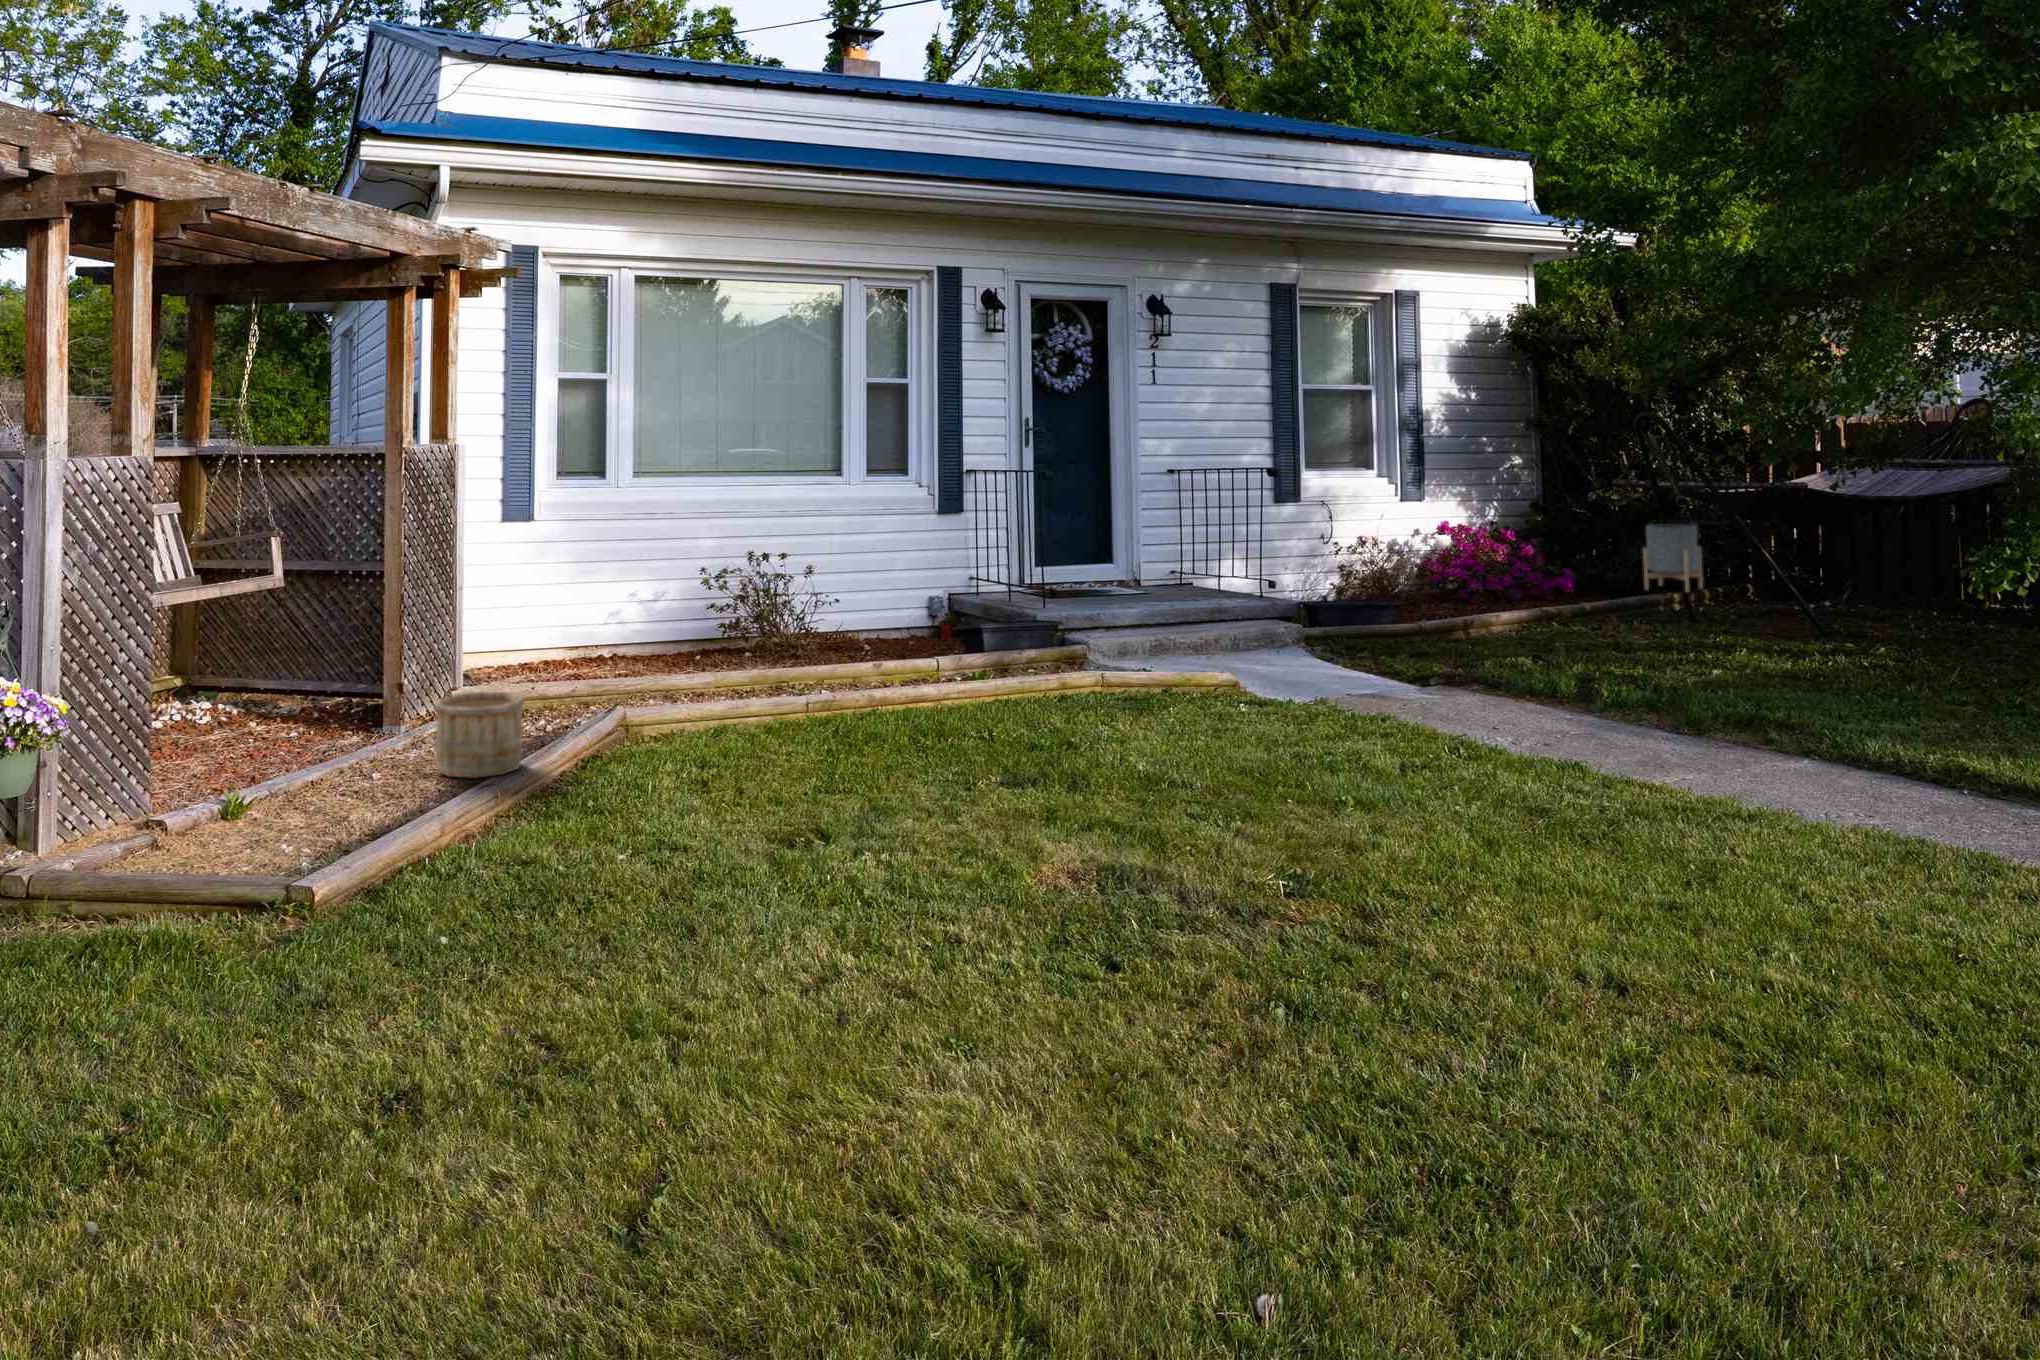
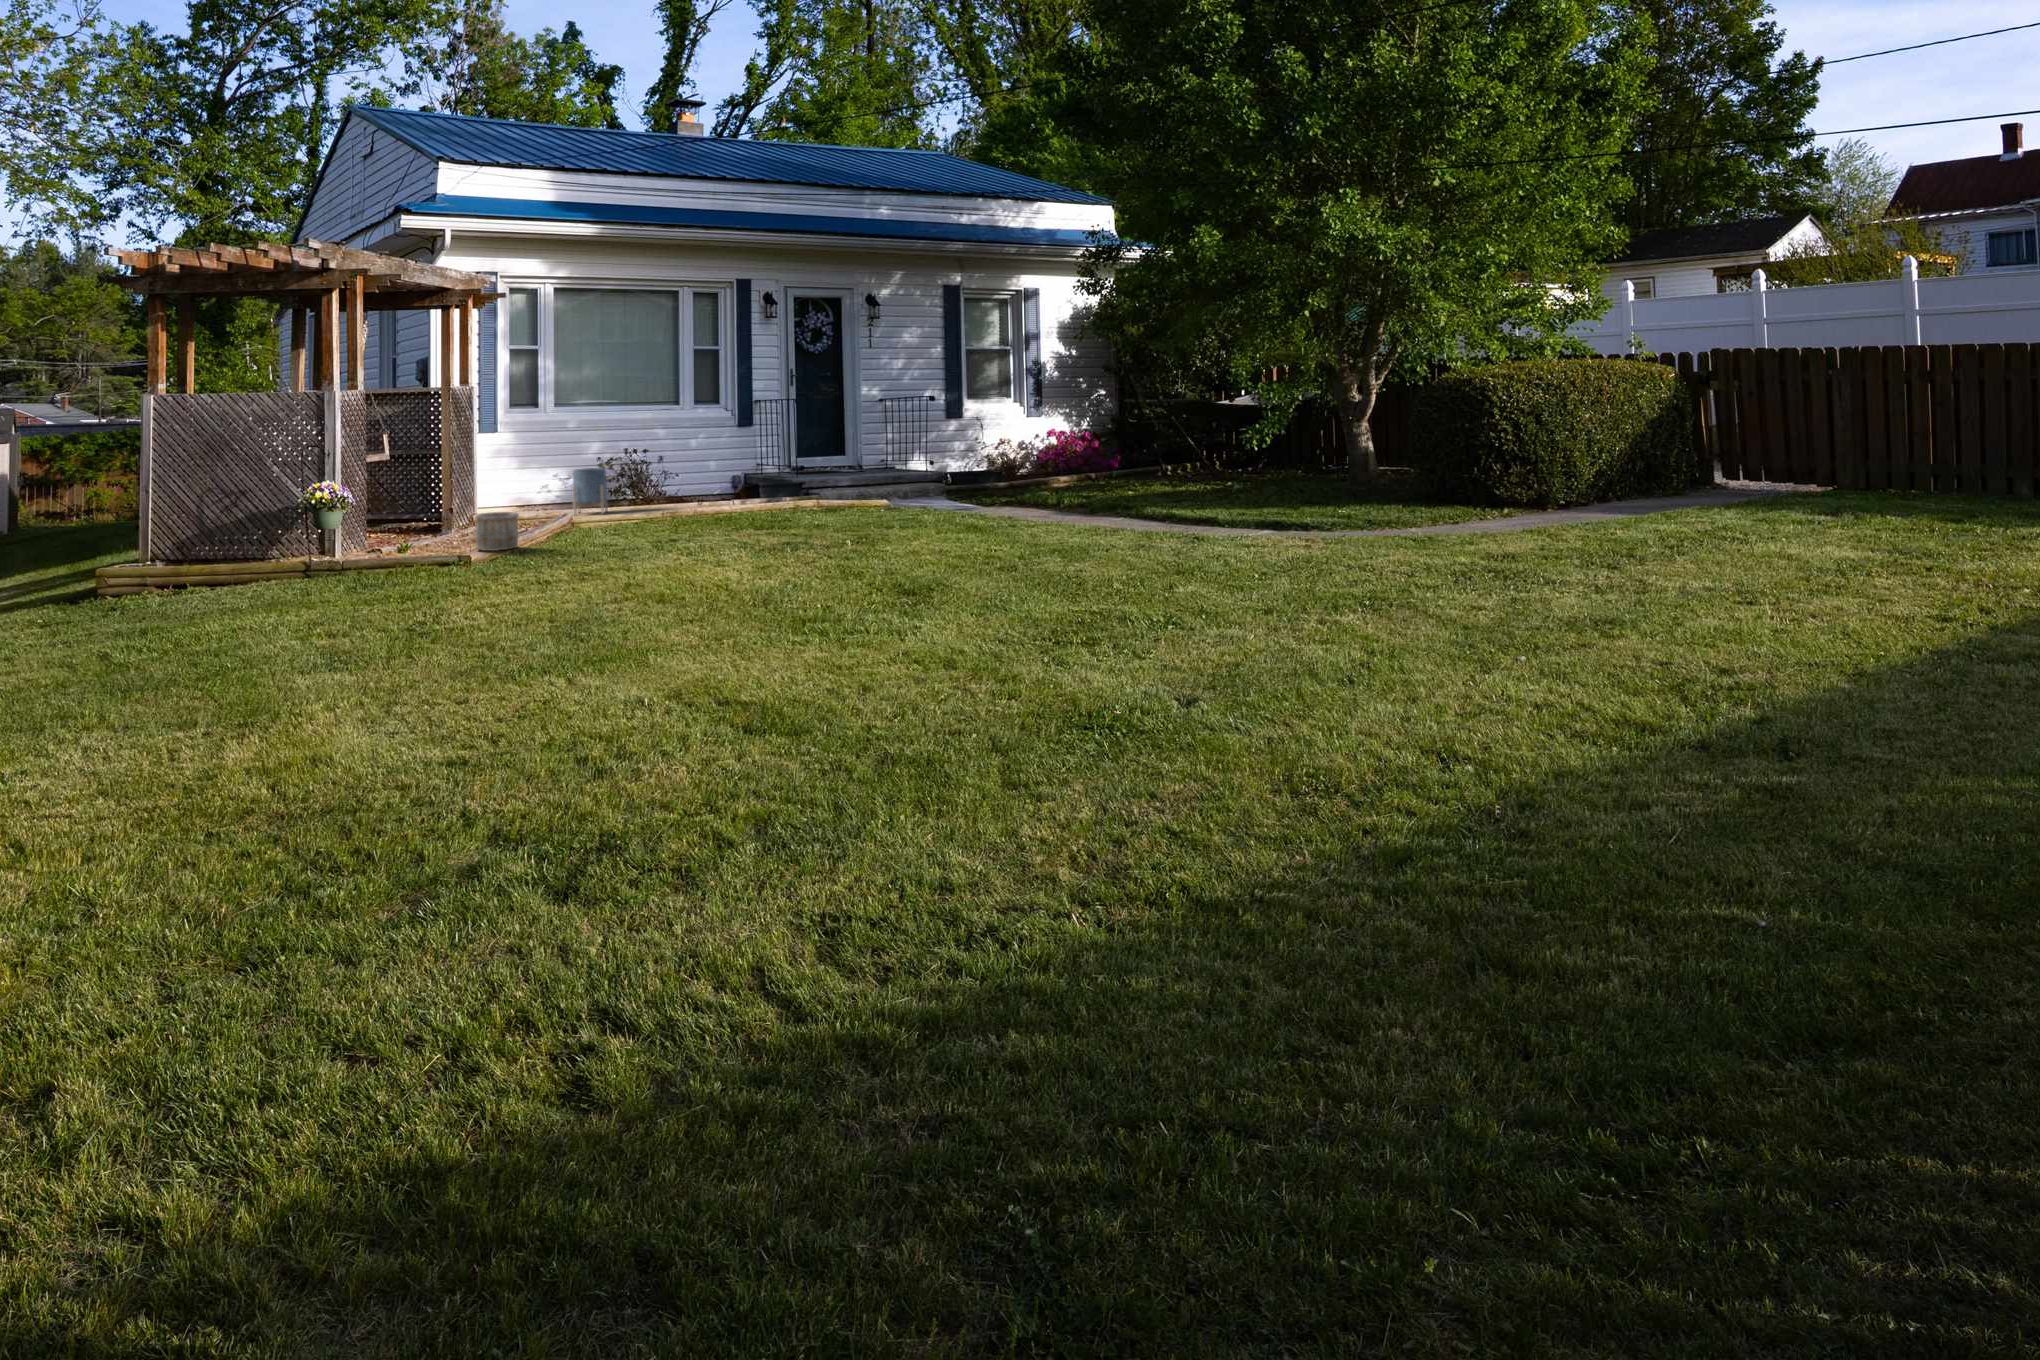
planter: present [1643,525,1703,592] -> present [573,468,608,515]

